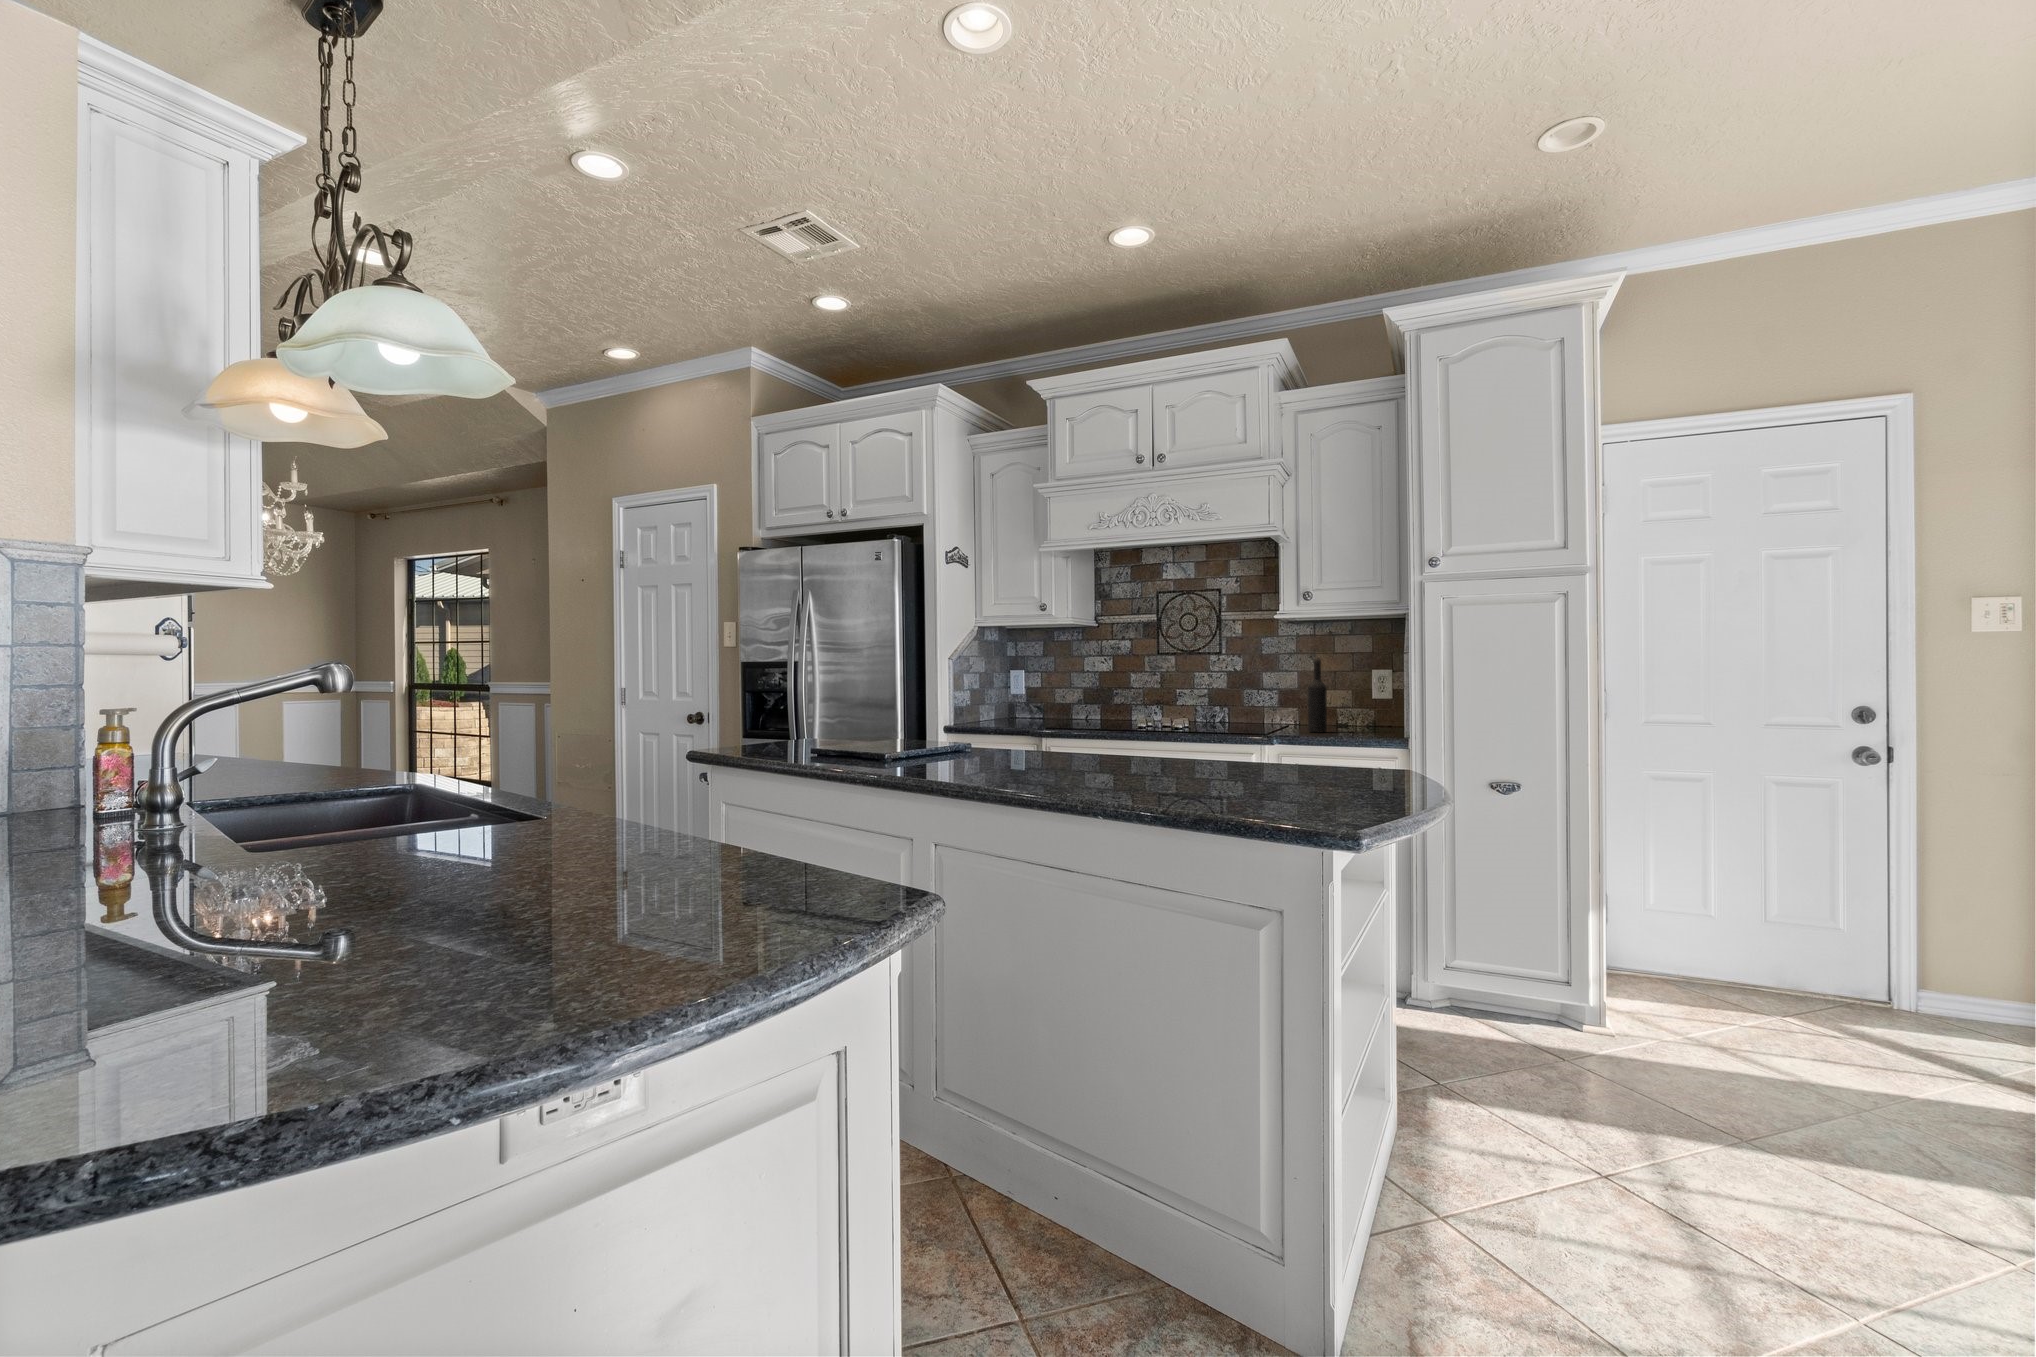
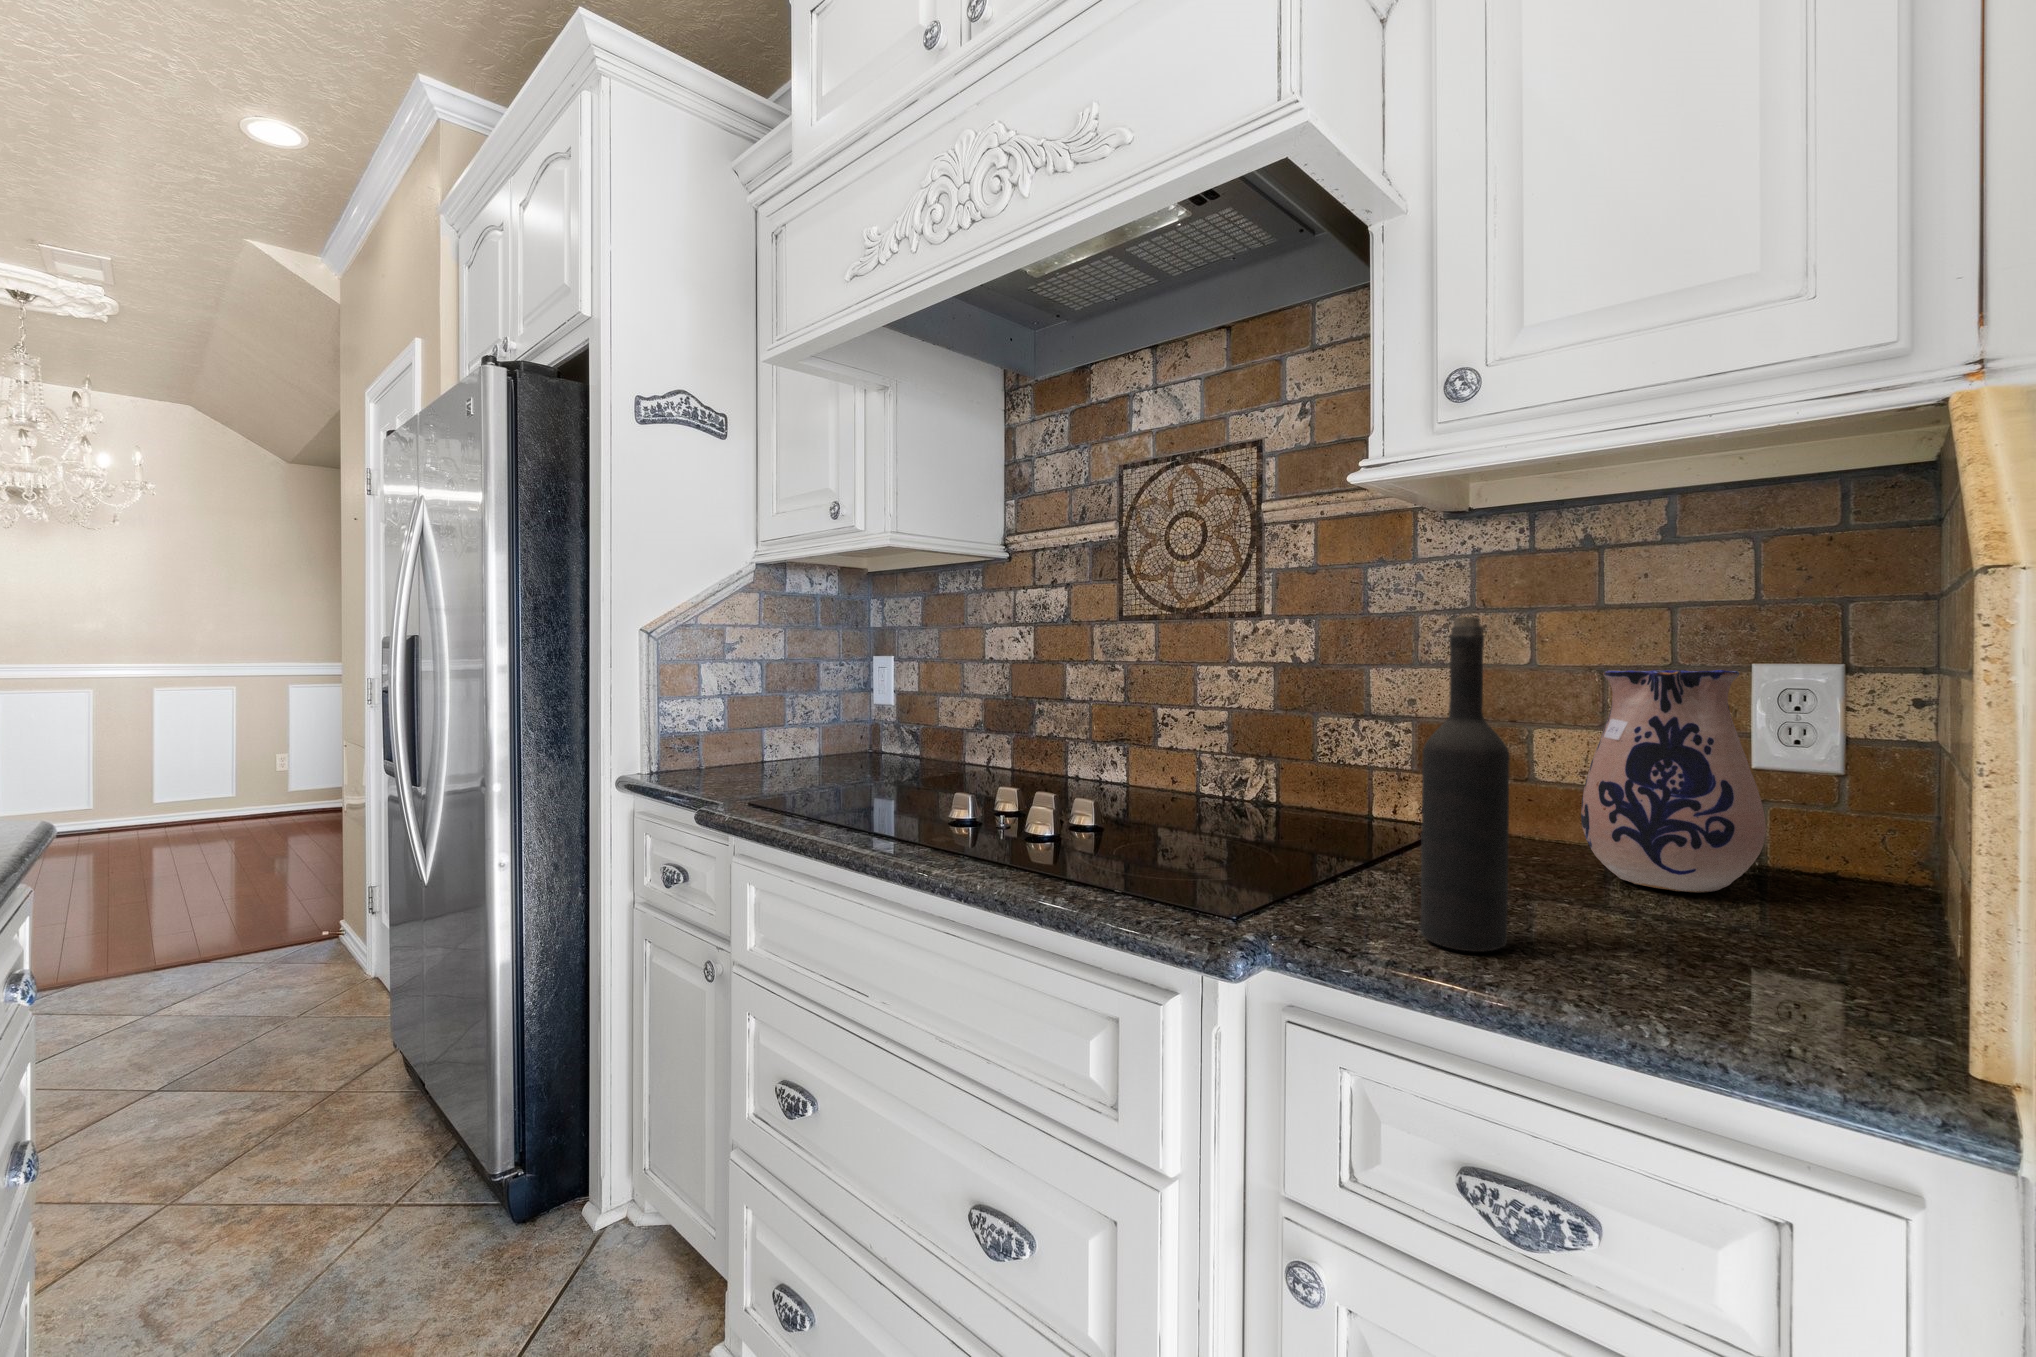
ceramic pitcher: none [1334,671,1377,729] -> present [1581,670,1766,892]

